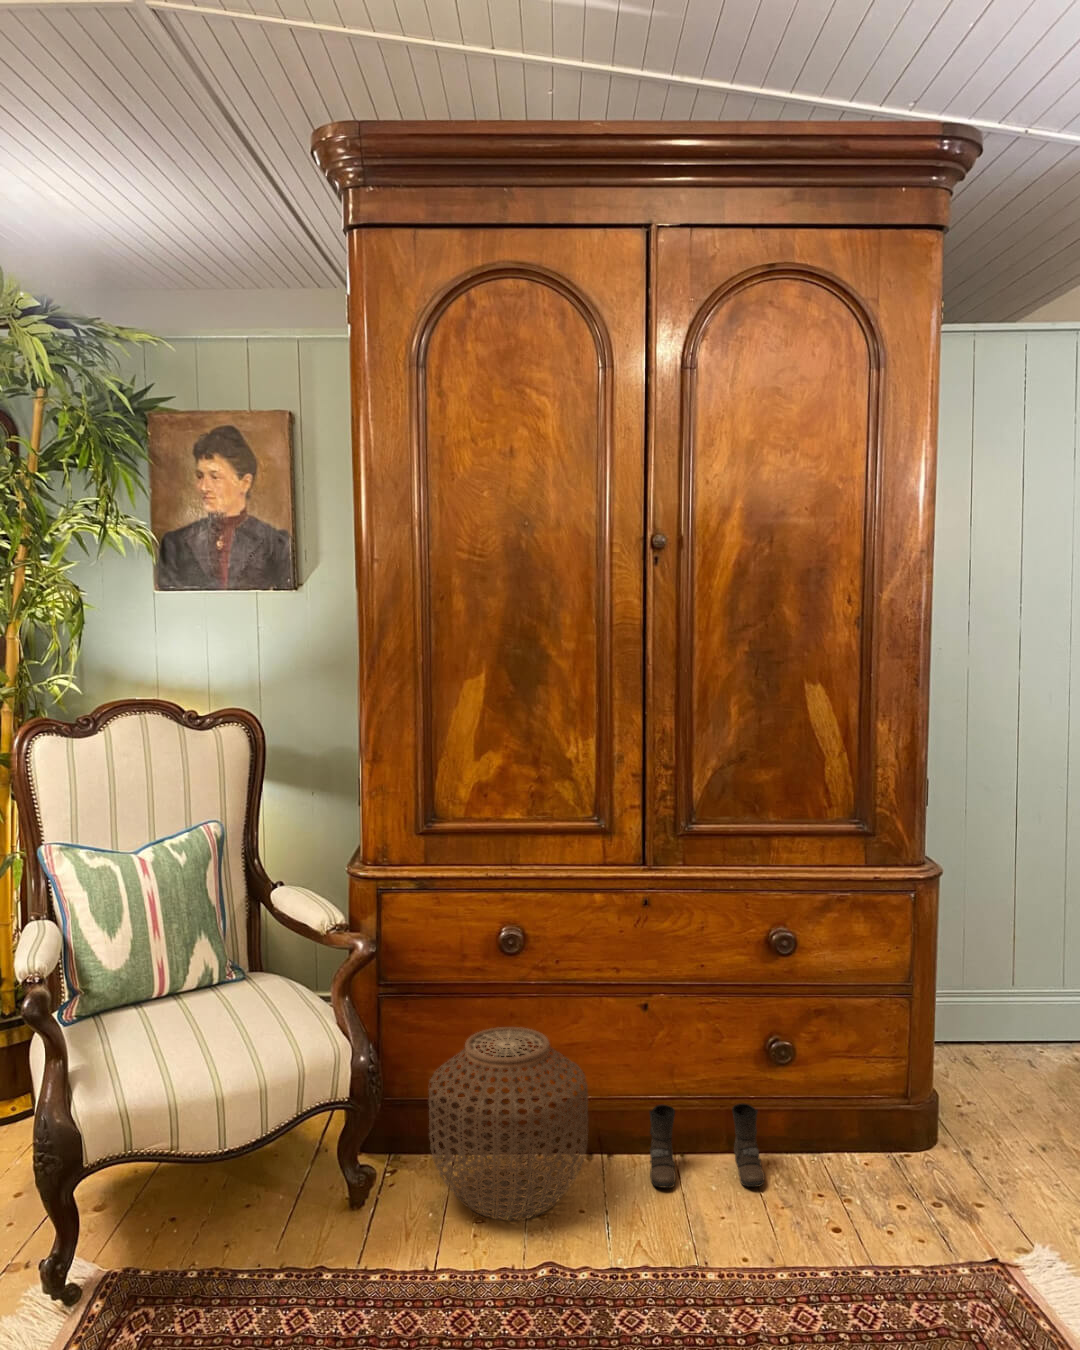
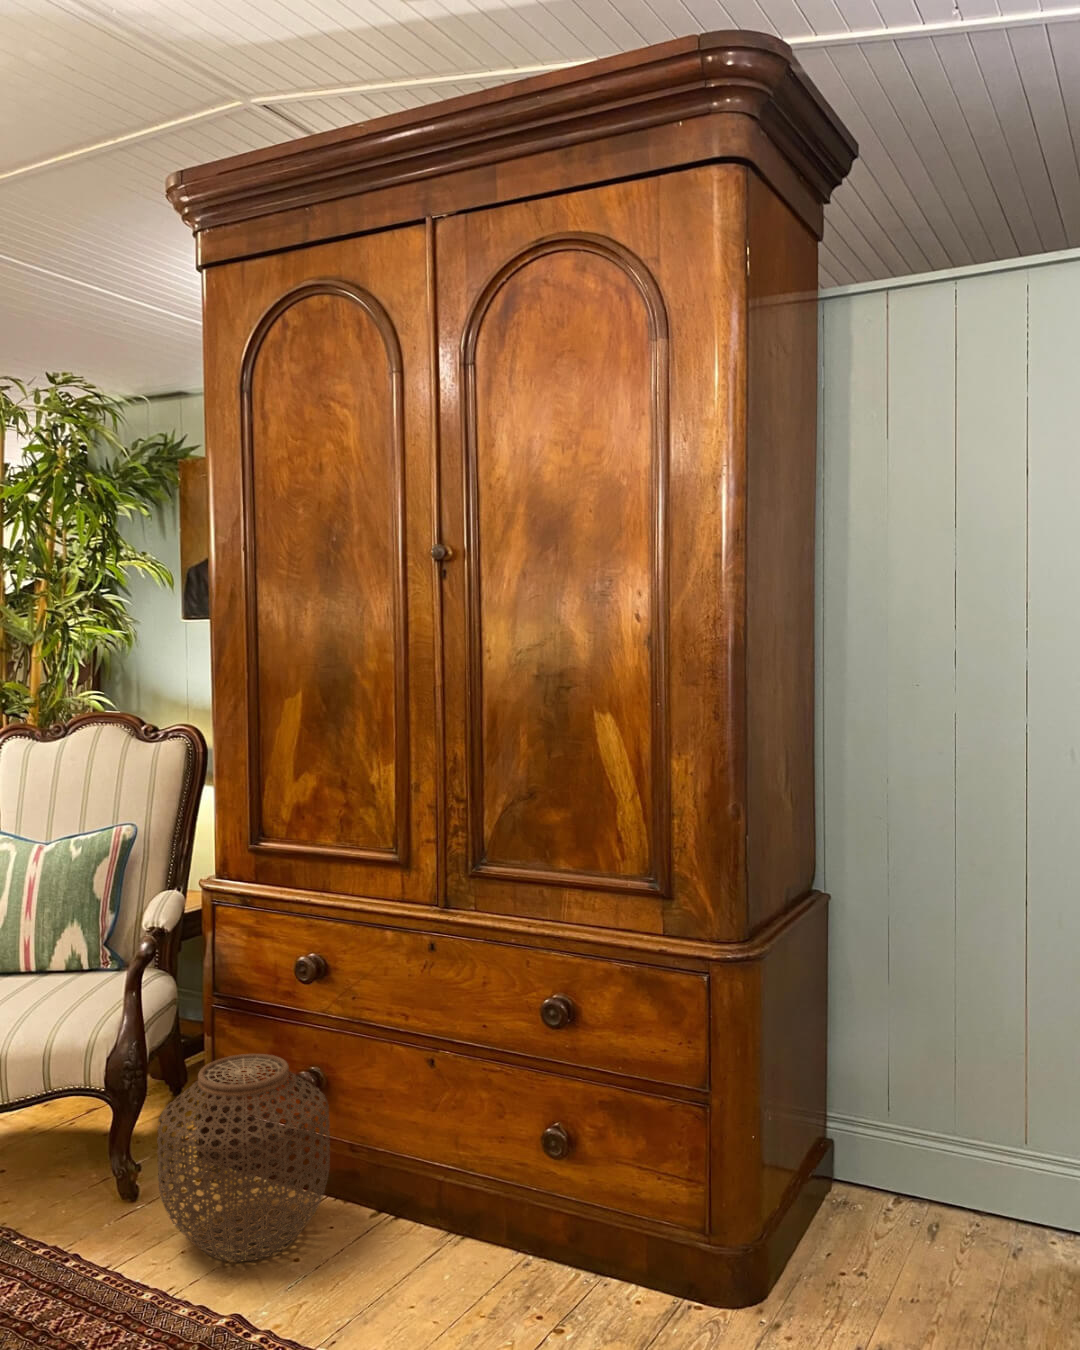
boots: present [650,1103,765,1188] -> none [384,1175,518,1295]

